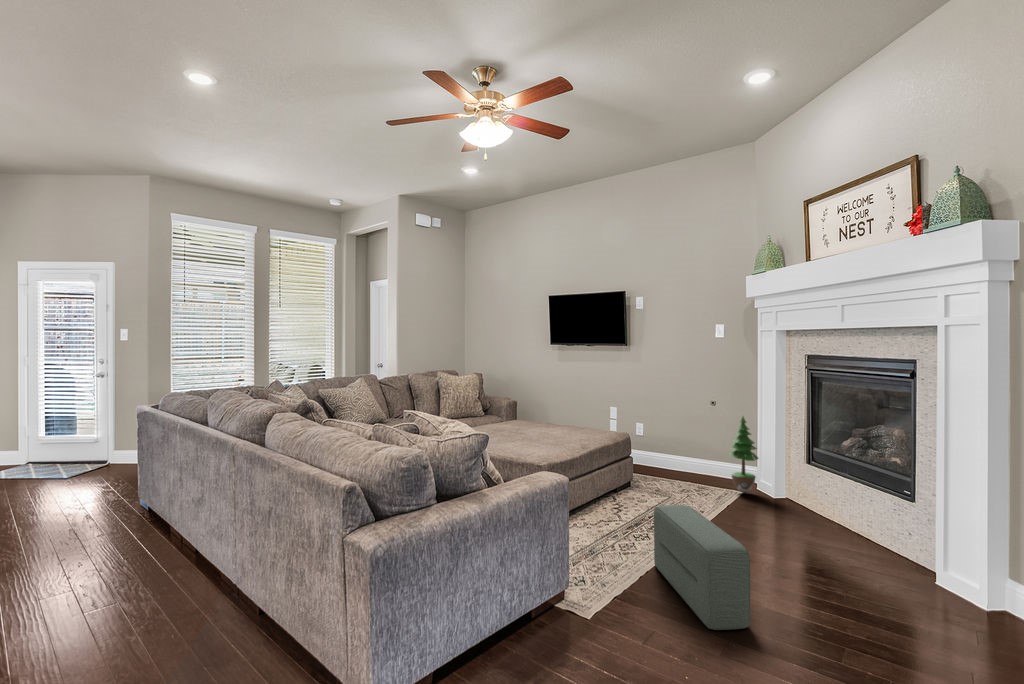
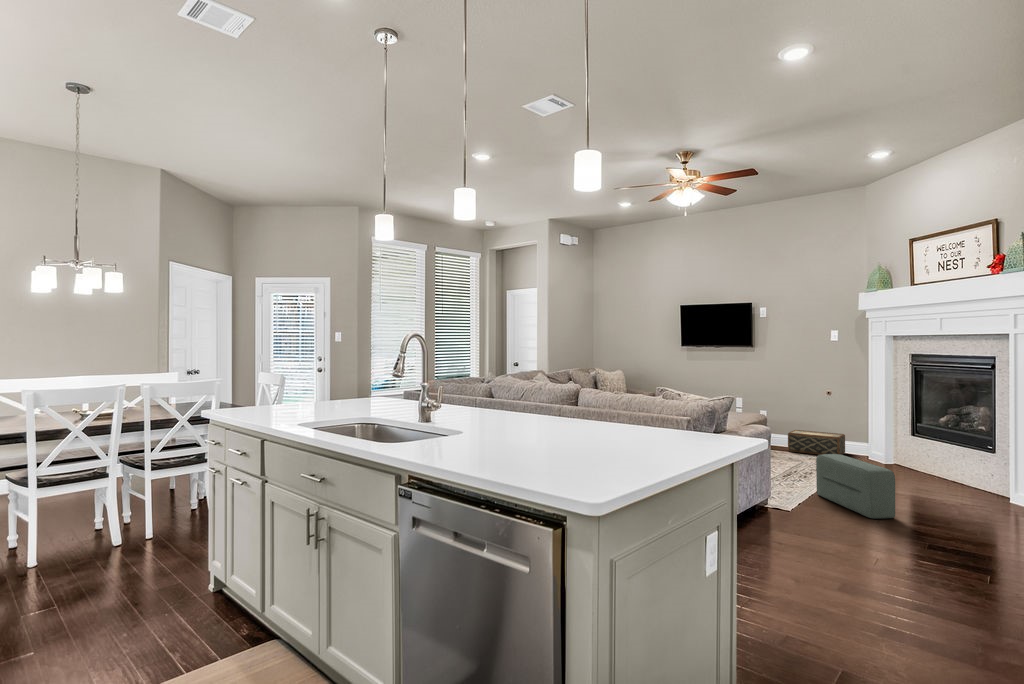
potted tree: present [729,417,759,493] -> none [846,401,870,460]
woven basket: none [664,449,734,487] -> present [788,430,845,455]

